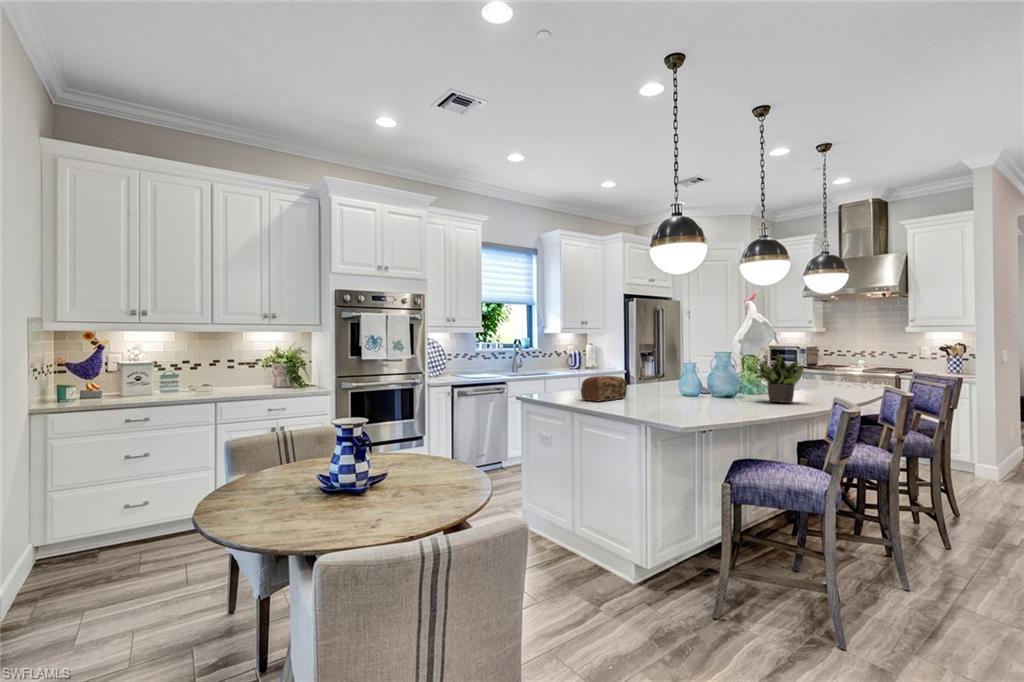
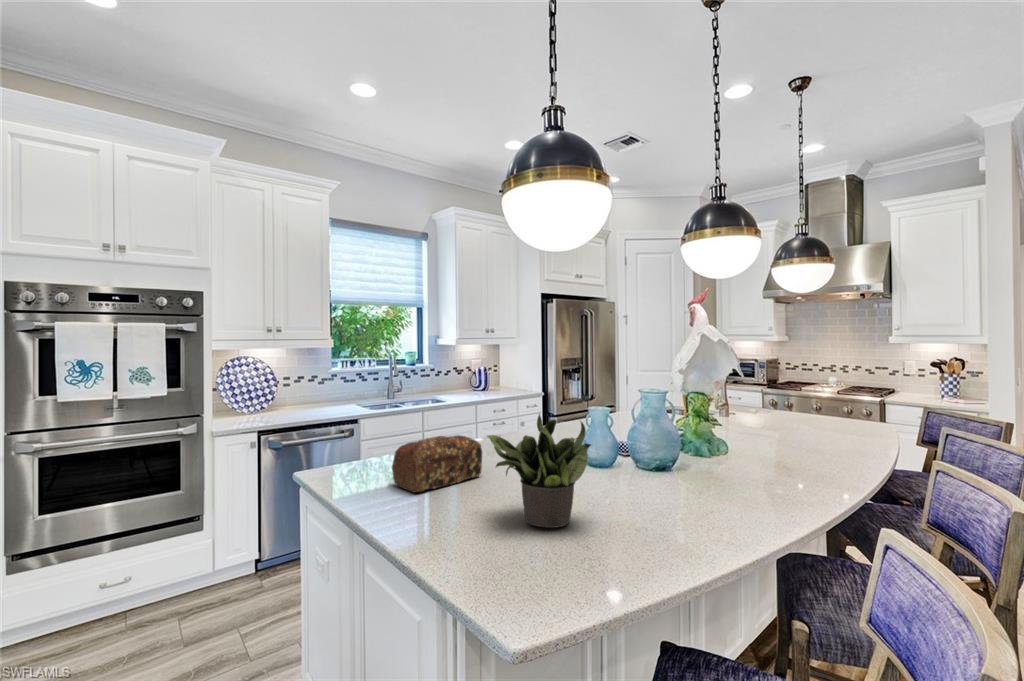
potted plant: present [748,354,804,403] -> present [487,414,591,528]

